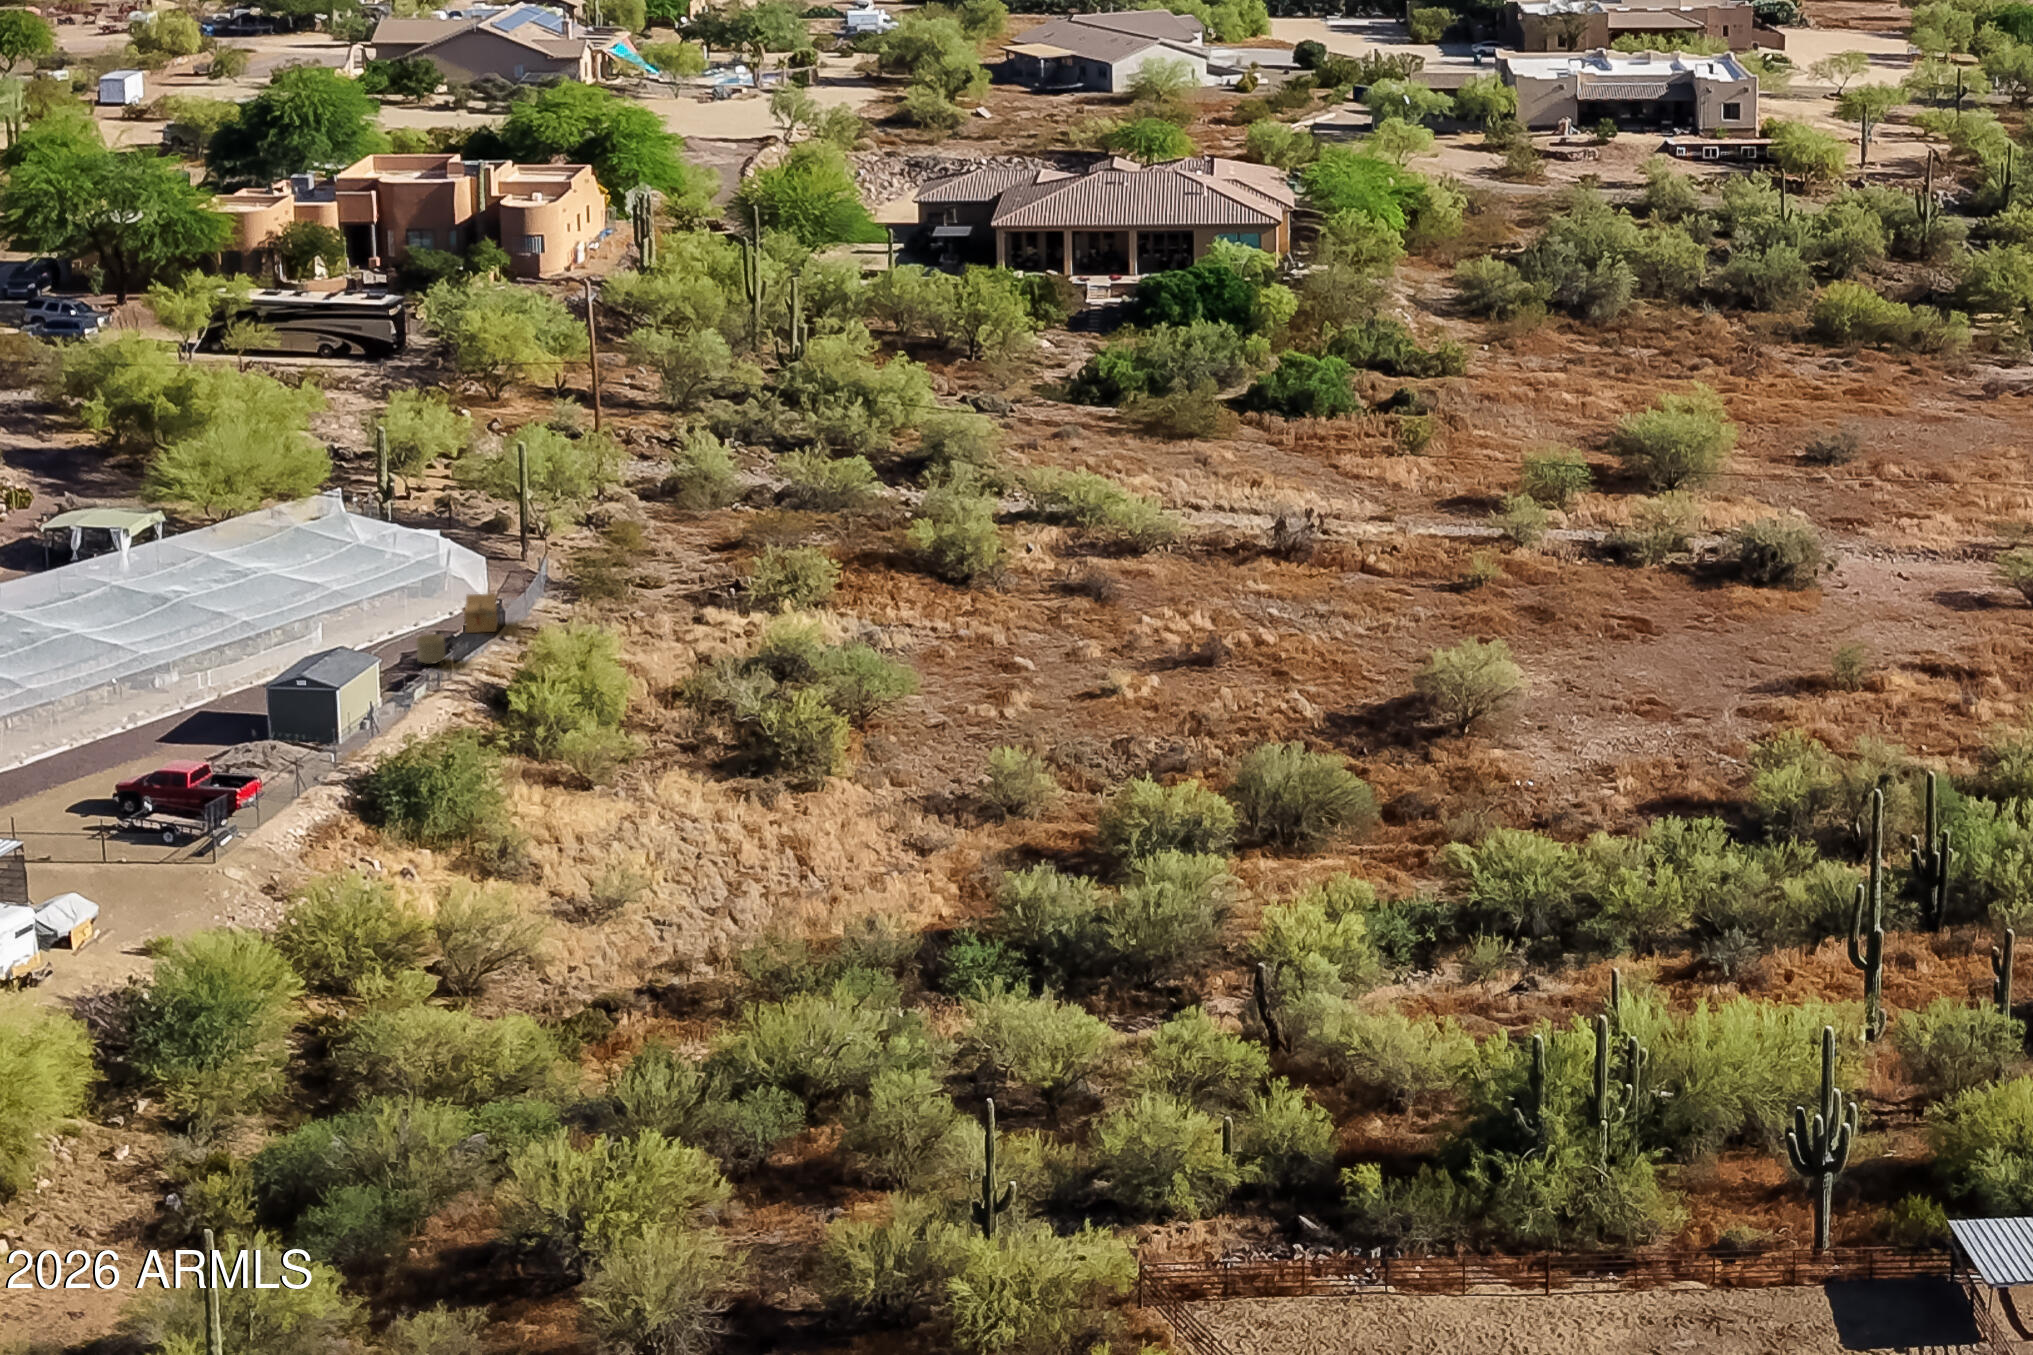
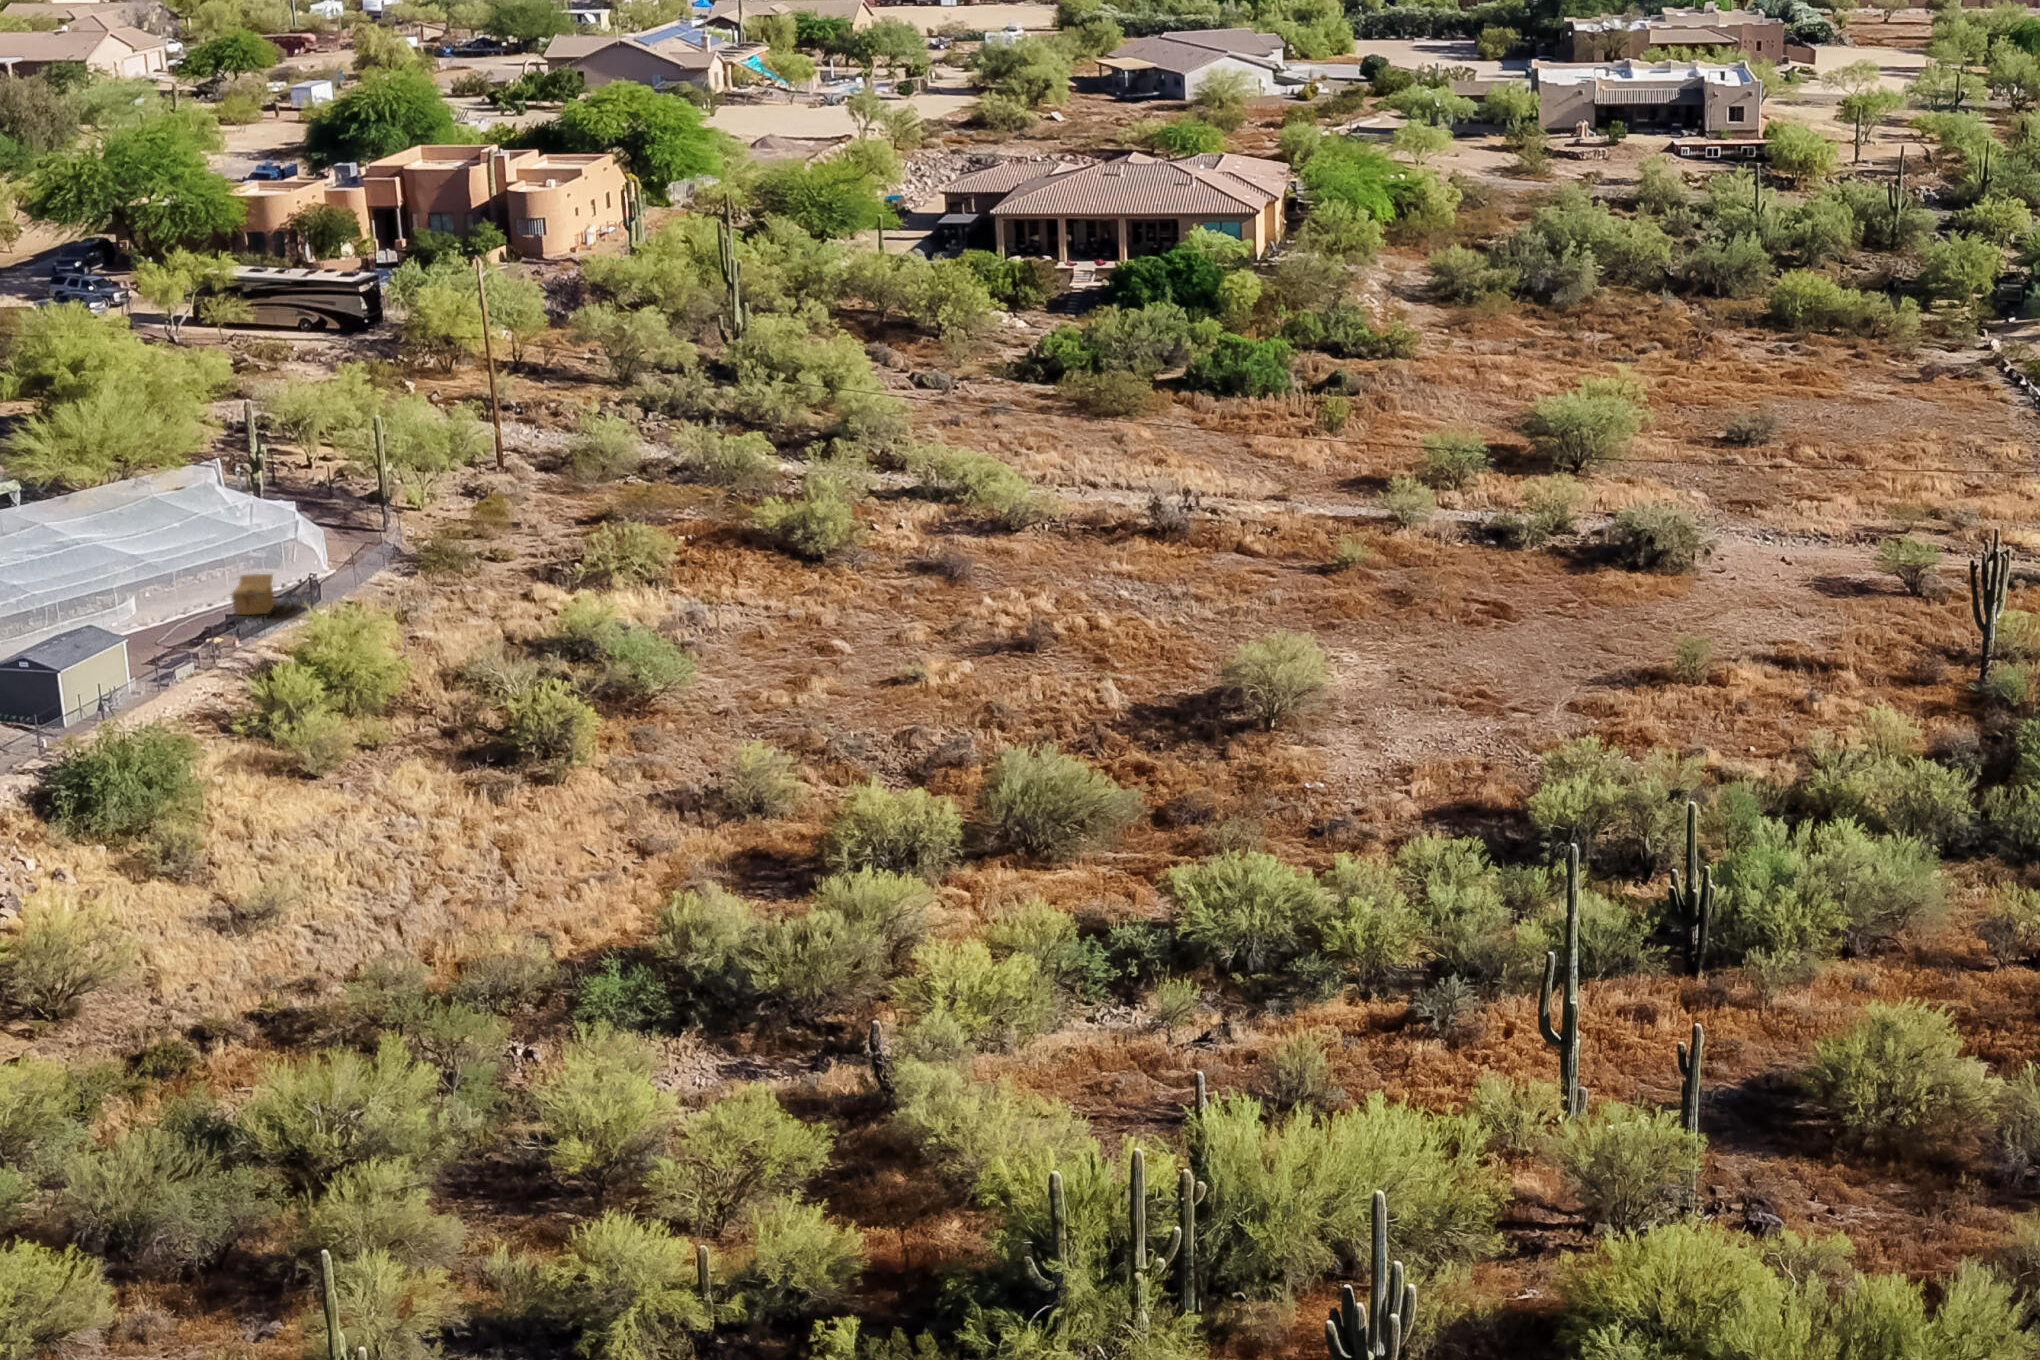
planter: present [416,634,445,664] -> none [156,618,192,650]

